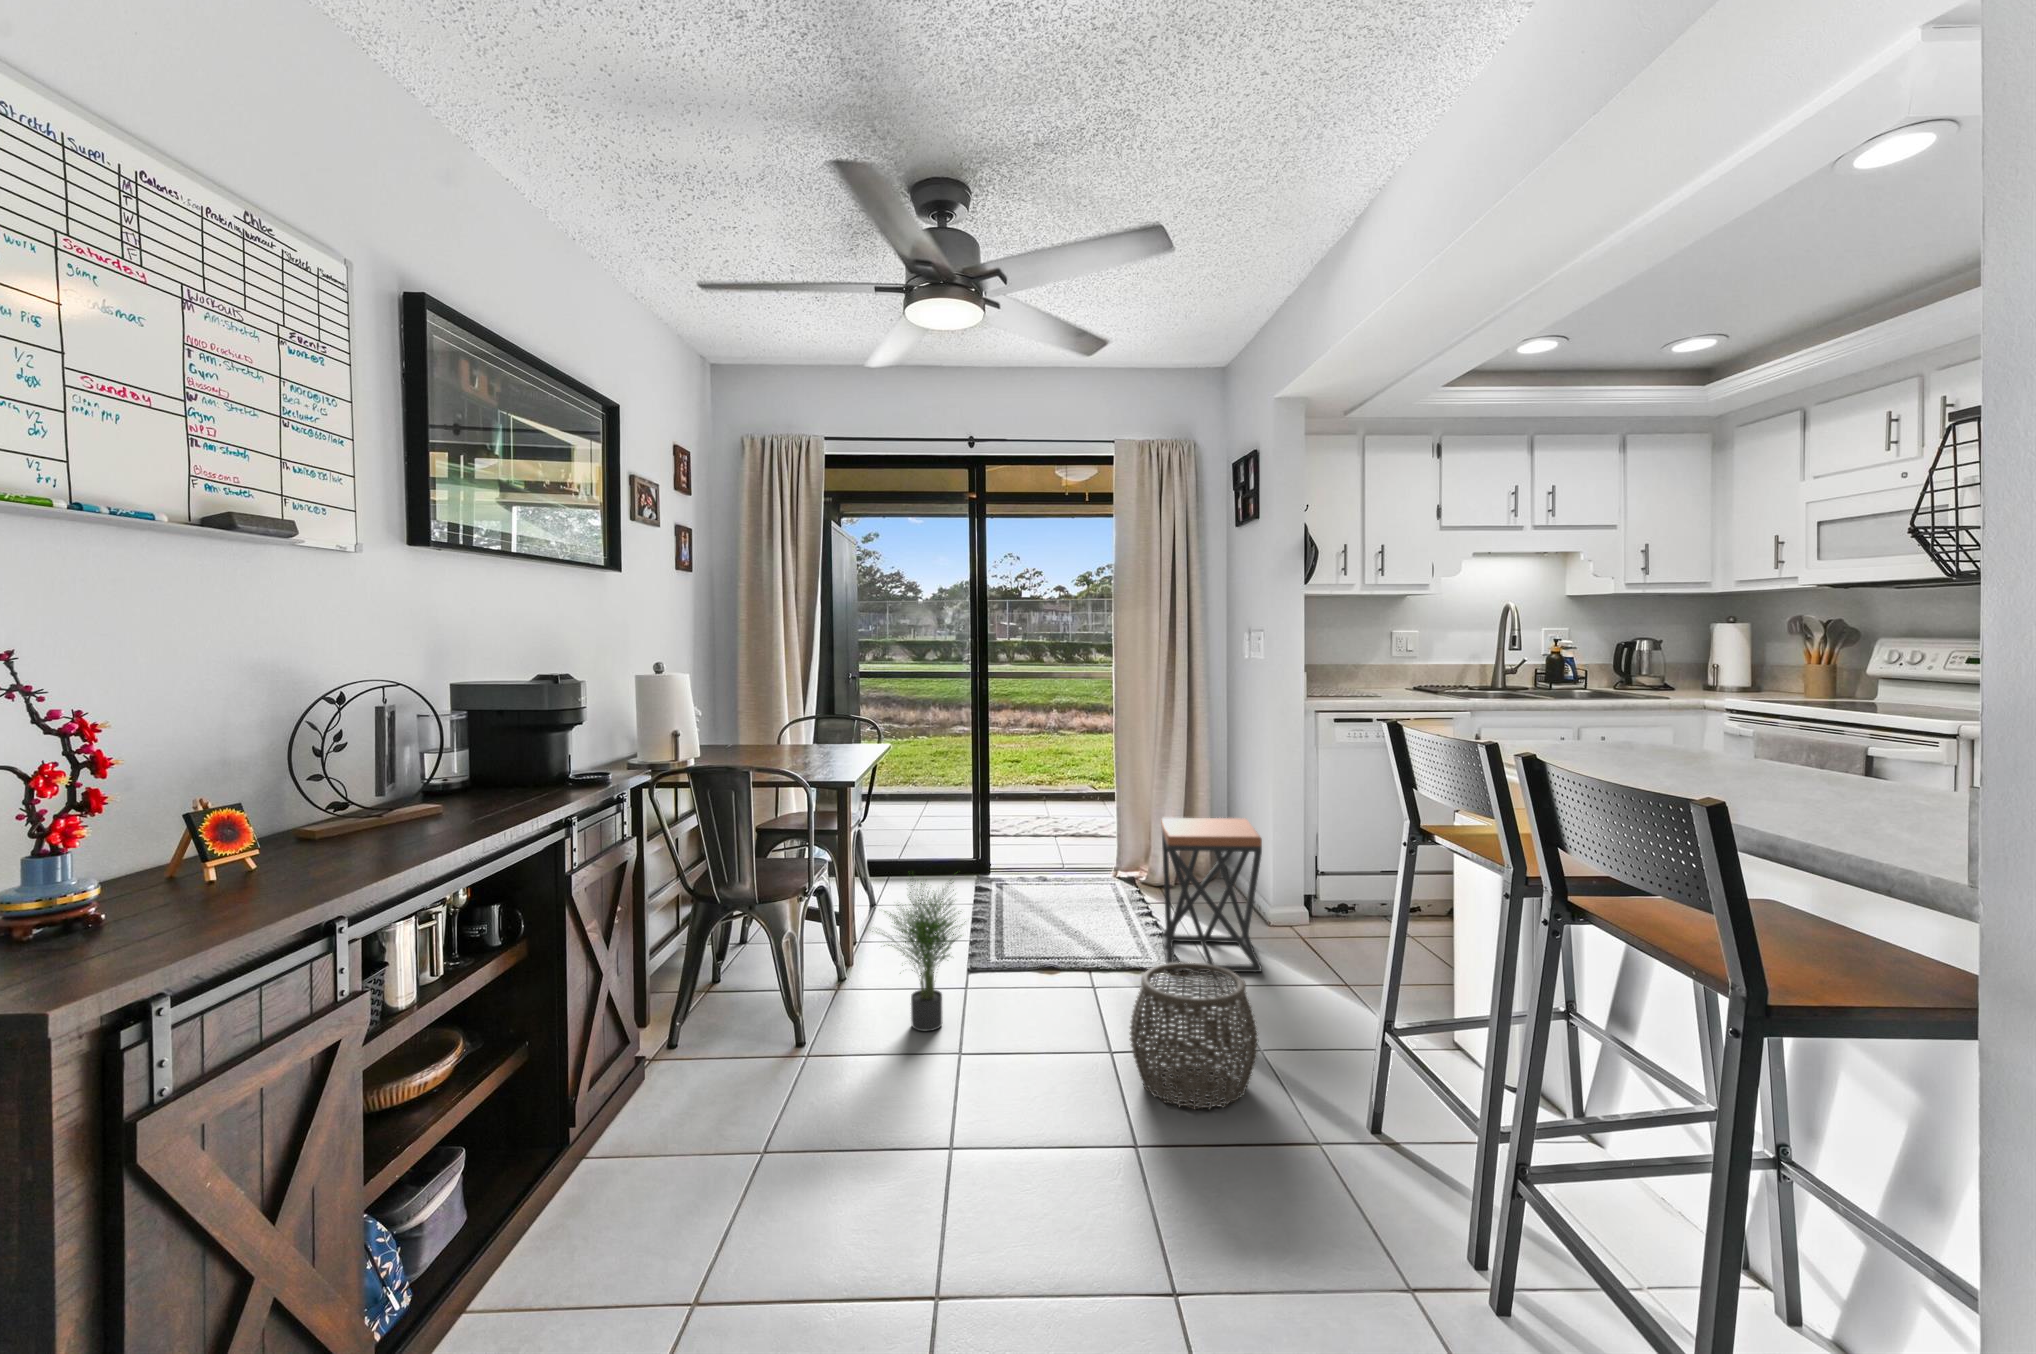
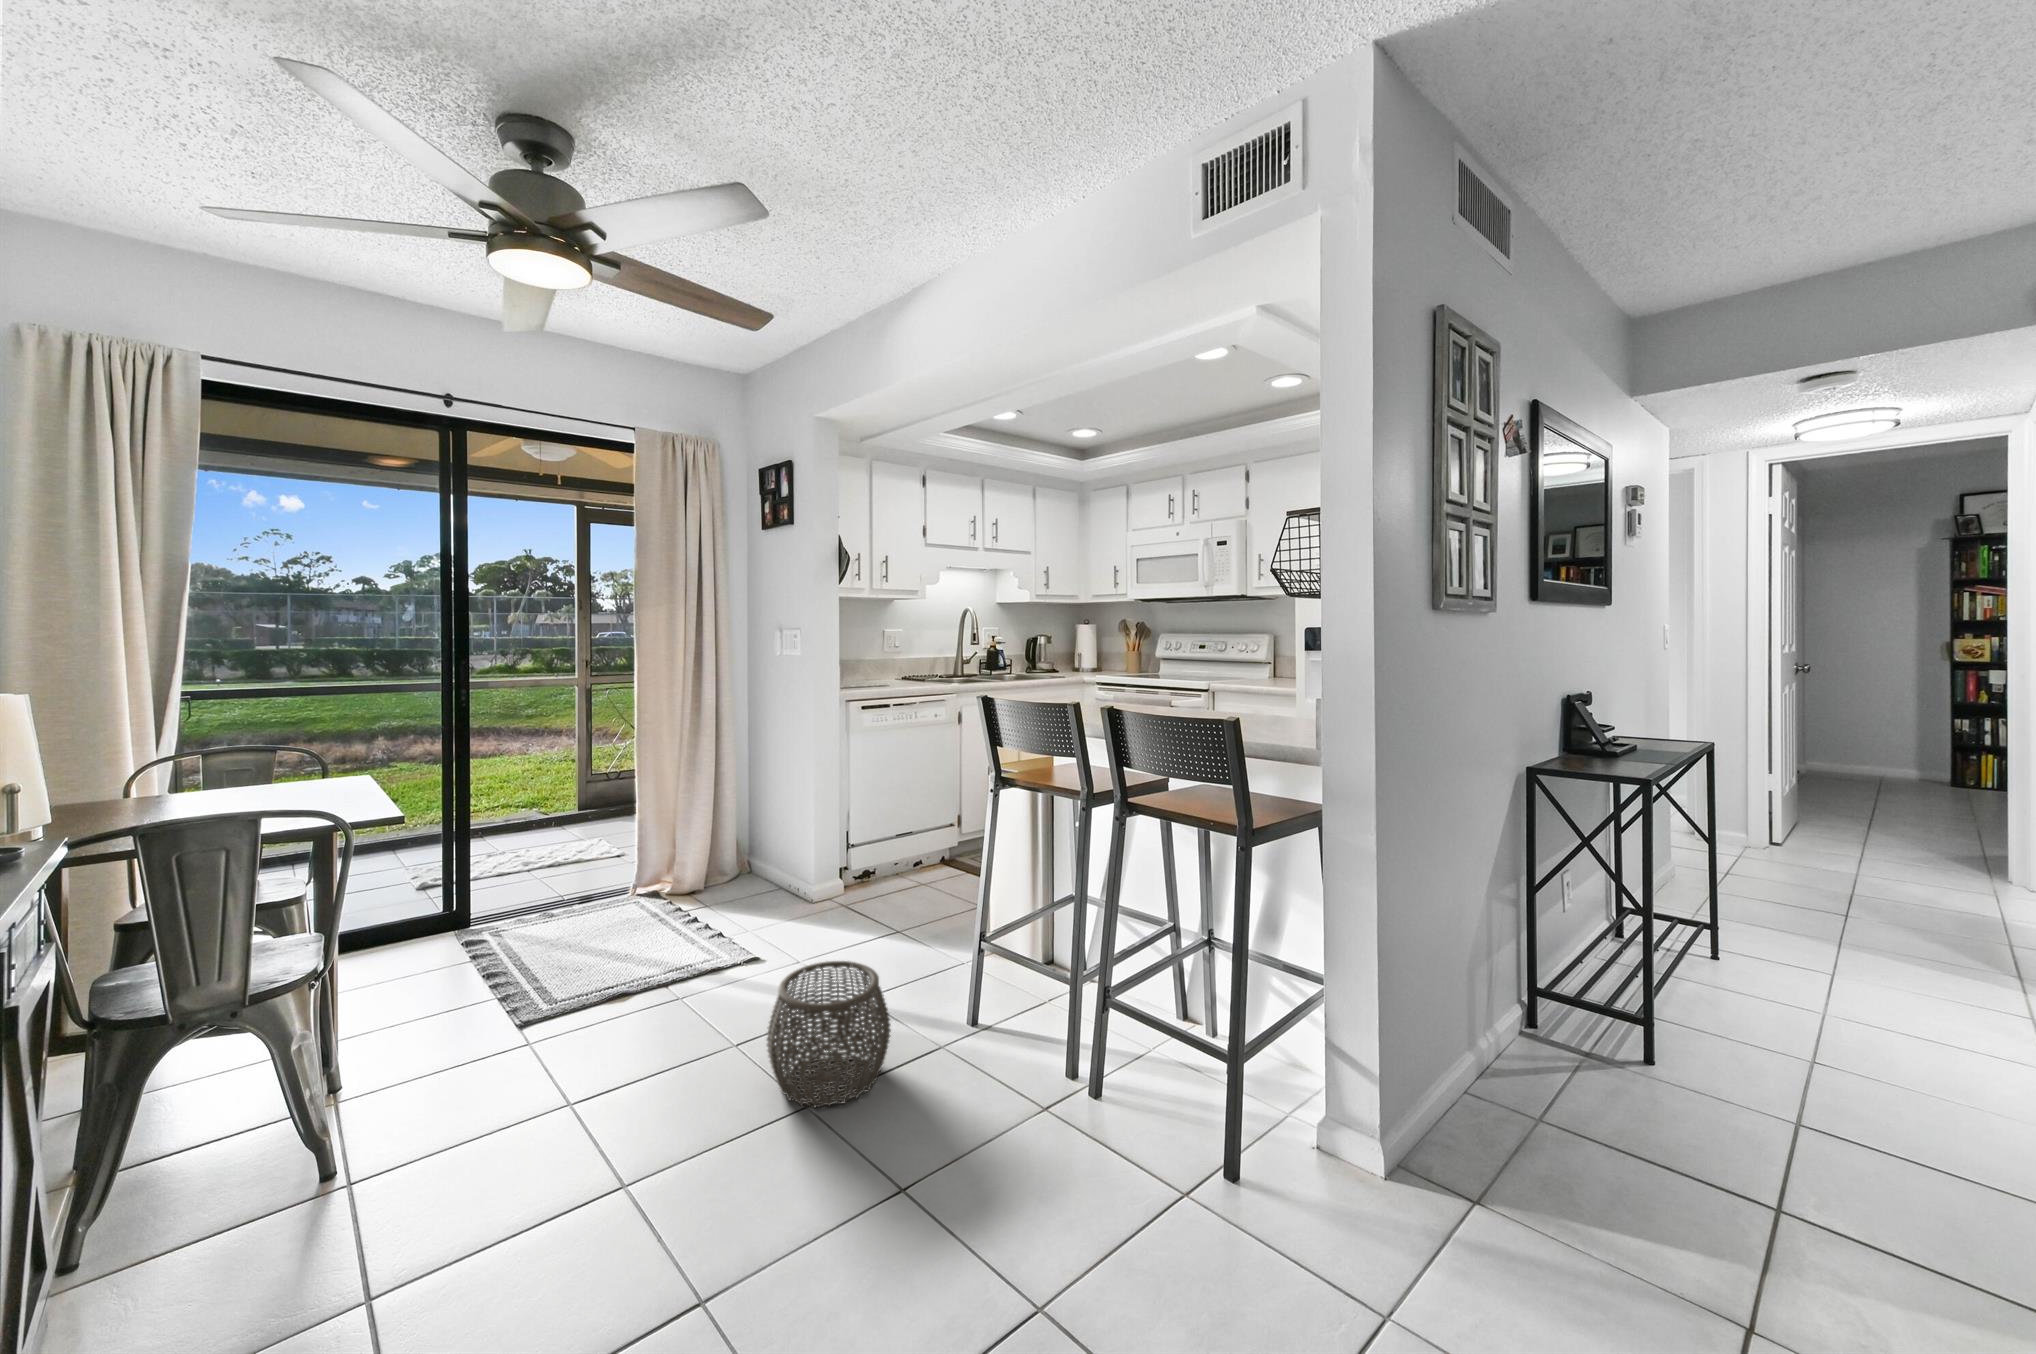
stool: present [1162,818,1262,972] -> none [722,808,831,967]
potted plant: present [872,873,963,1031] -> none [389,925,556,1128]

